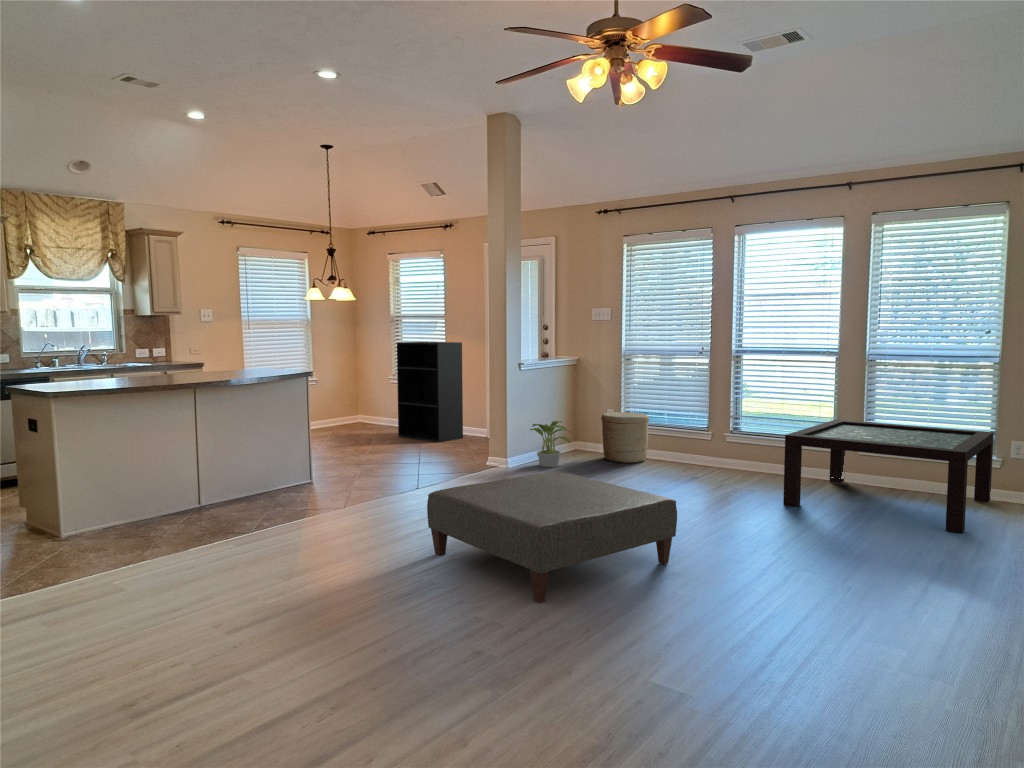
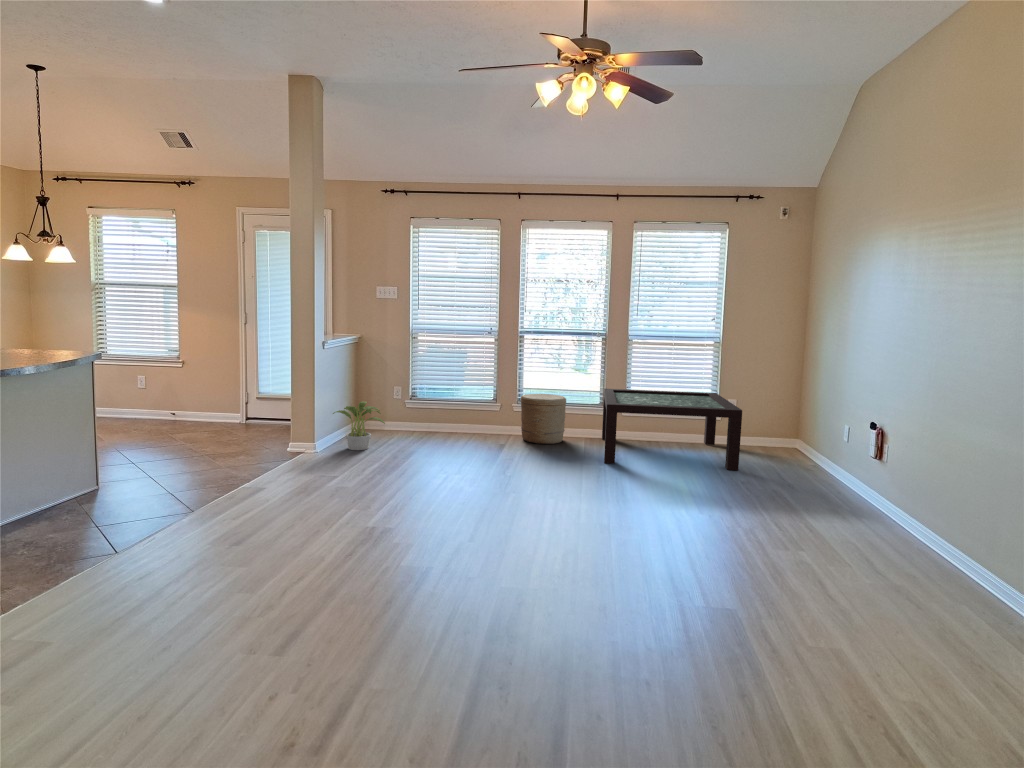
bookshelf: present [397,342,463,442] -> none [122,316,215,433]
woven basket: present [601,412,649,463] -> present [520,394,566,444]
ottoman: present [427,472,677,602] -> none [389,456,621,595]

